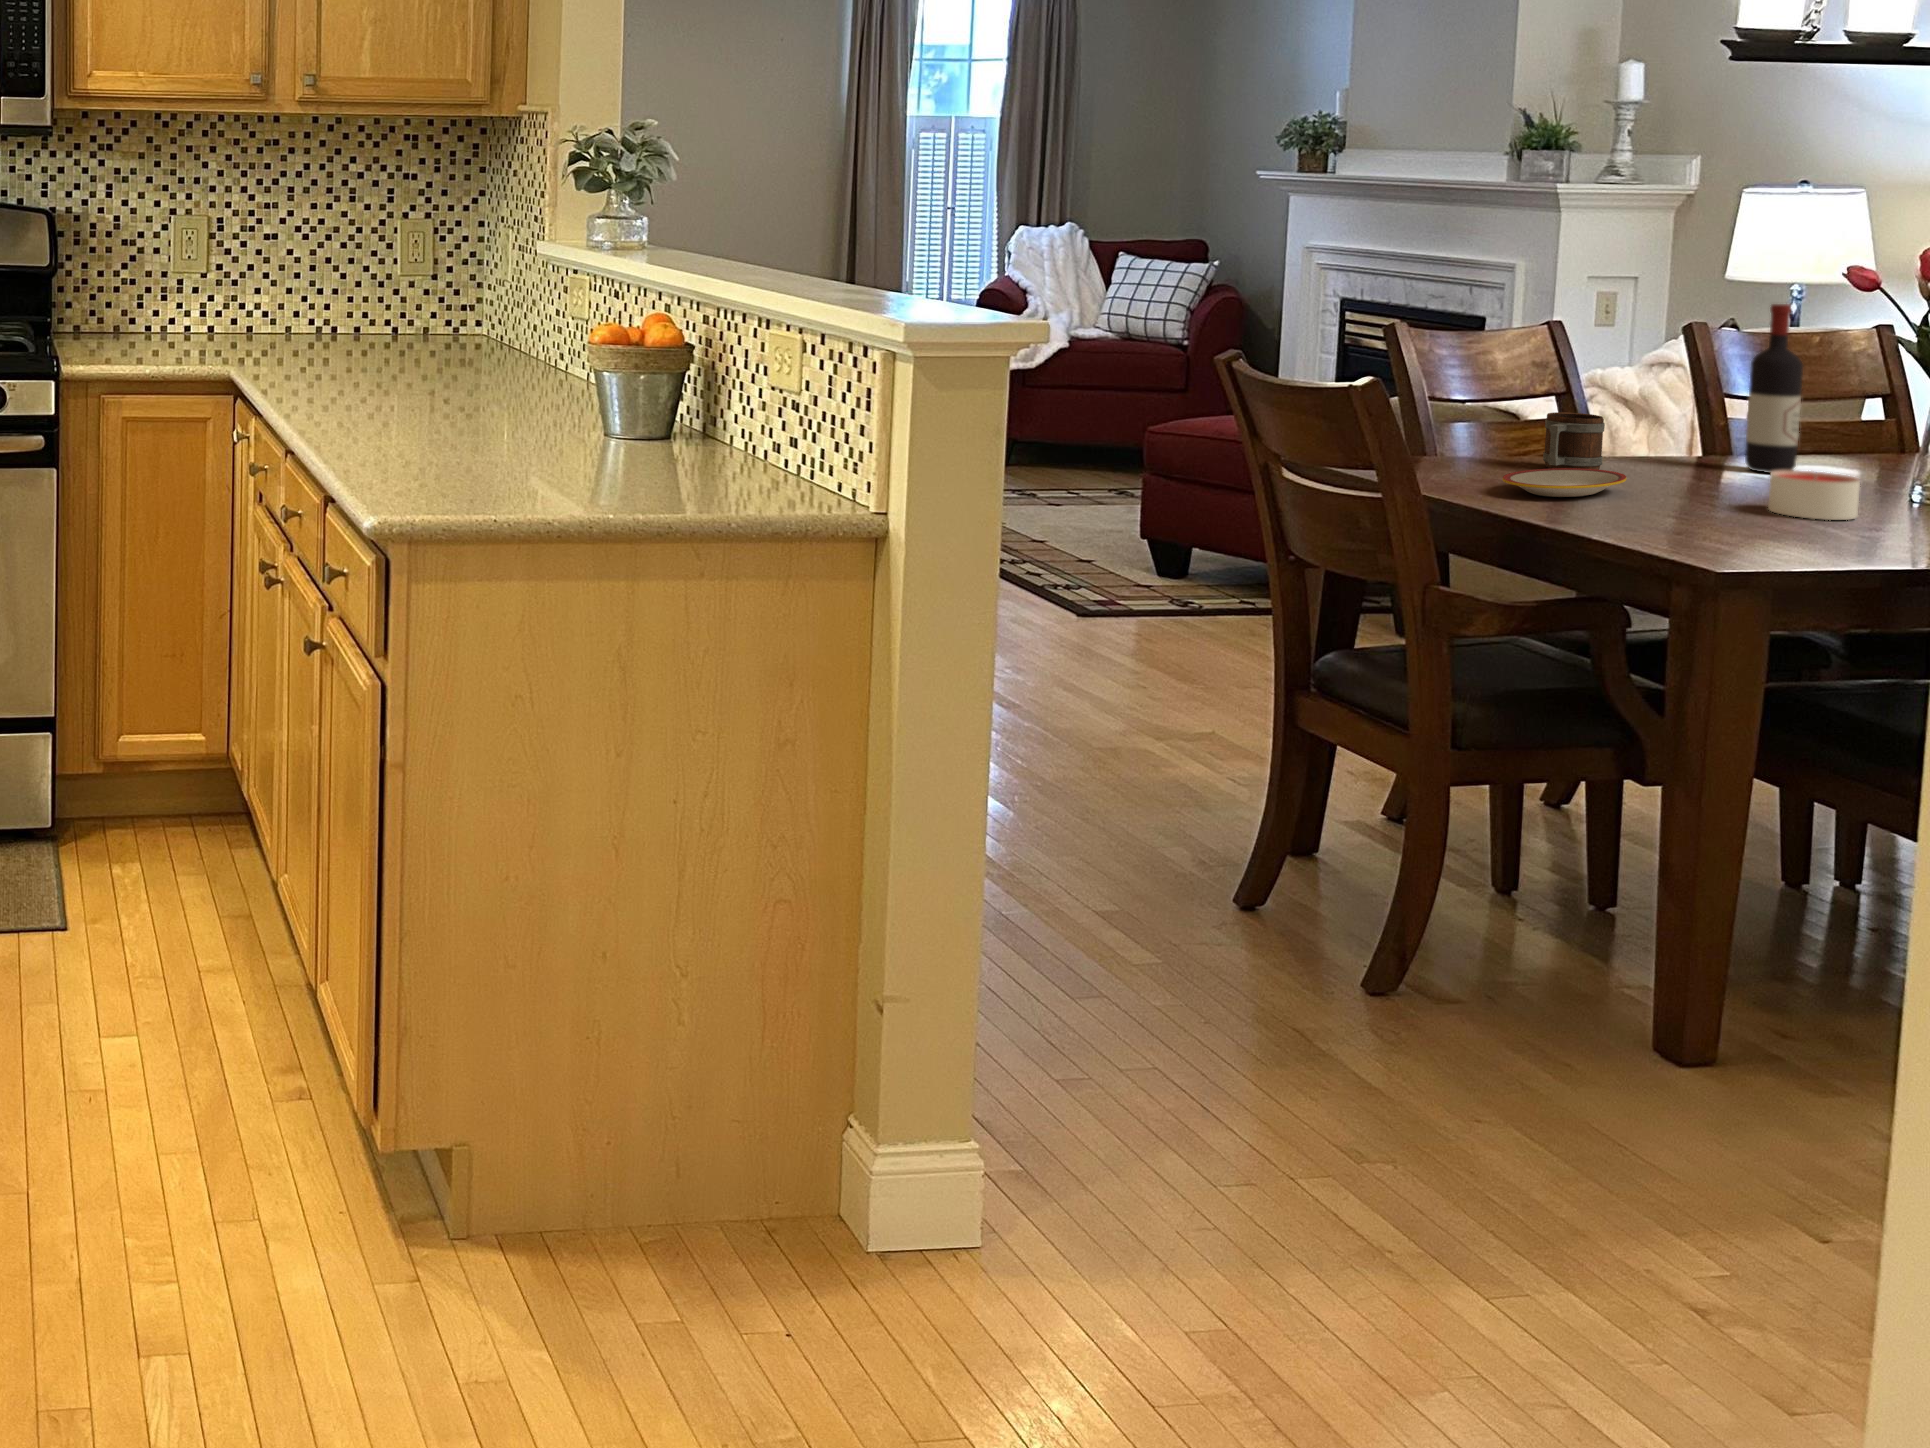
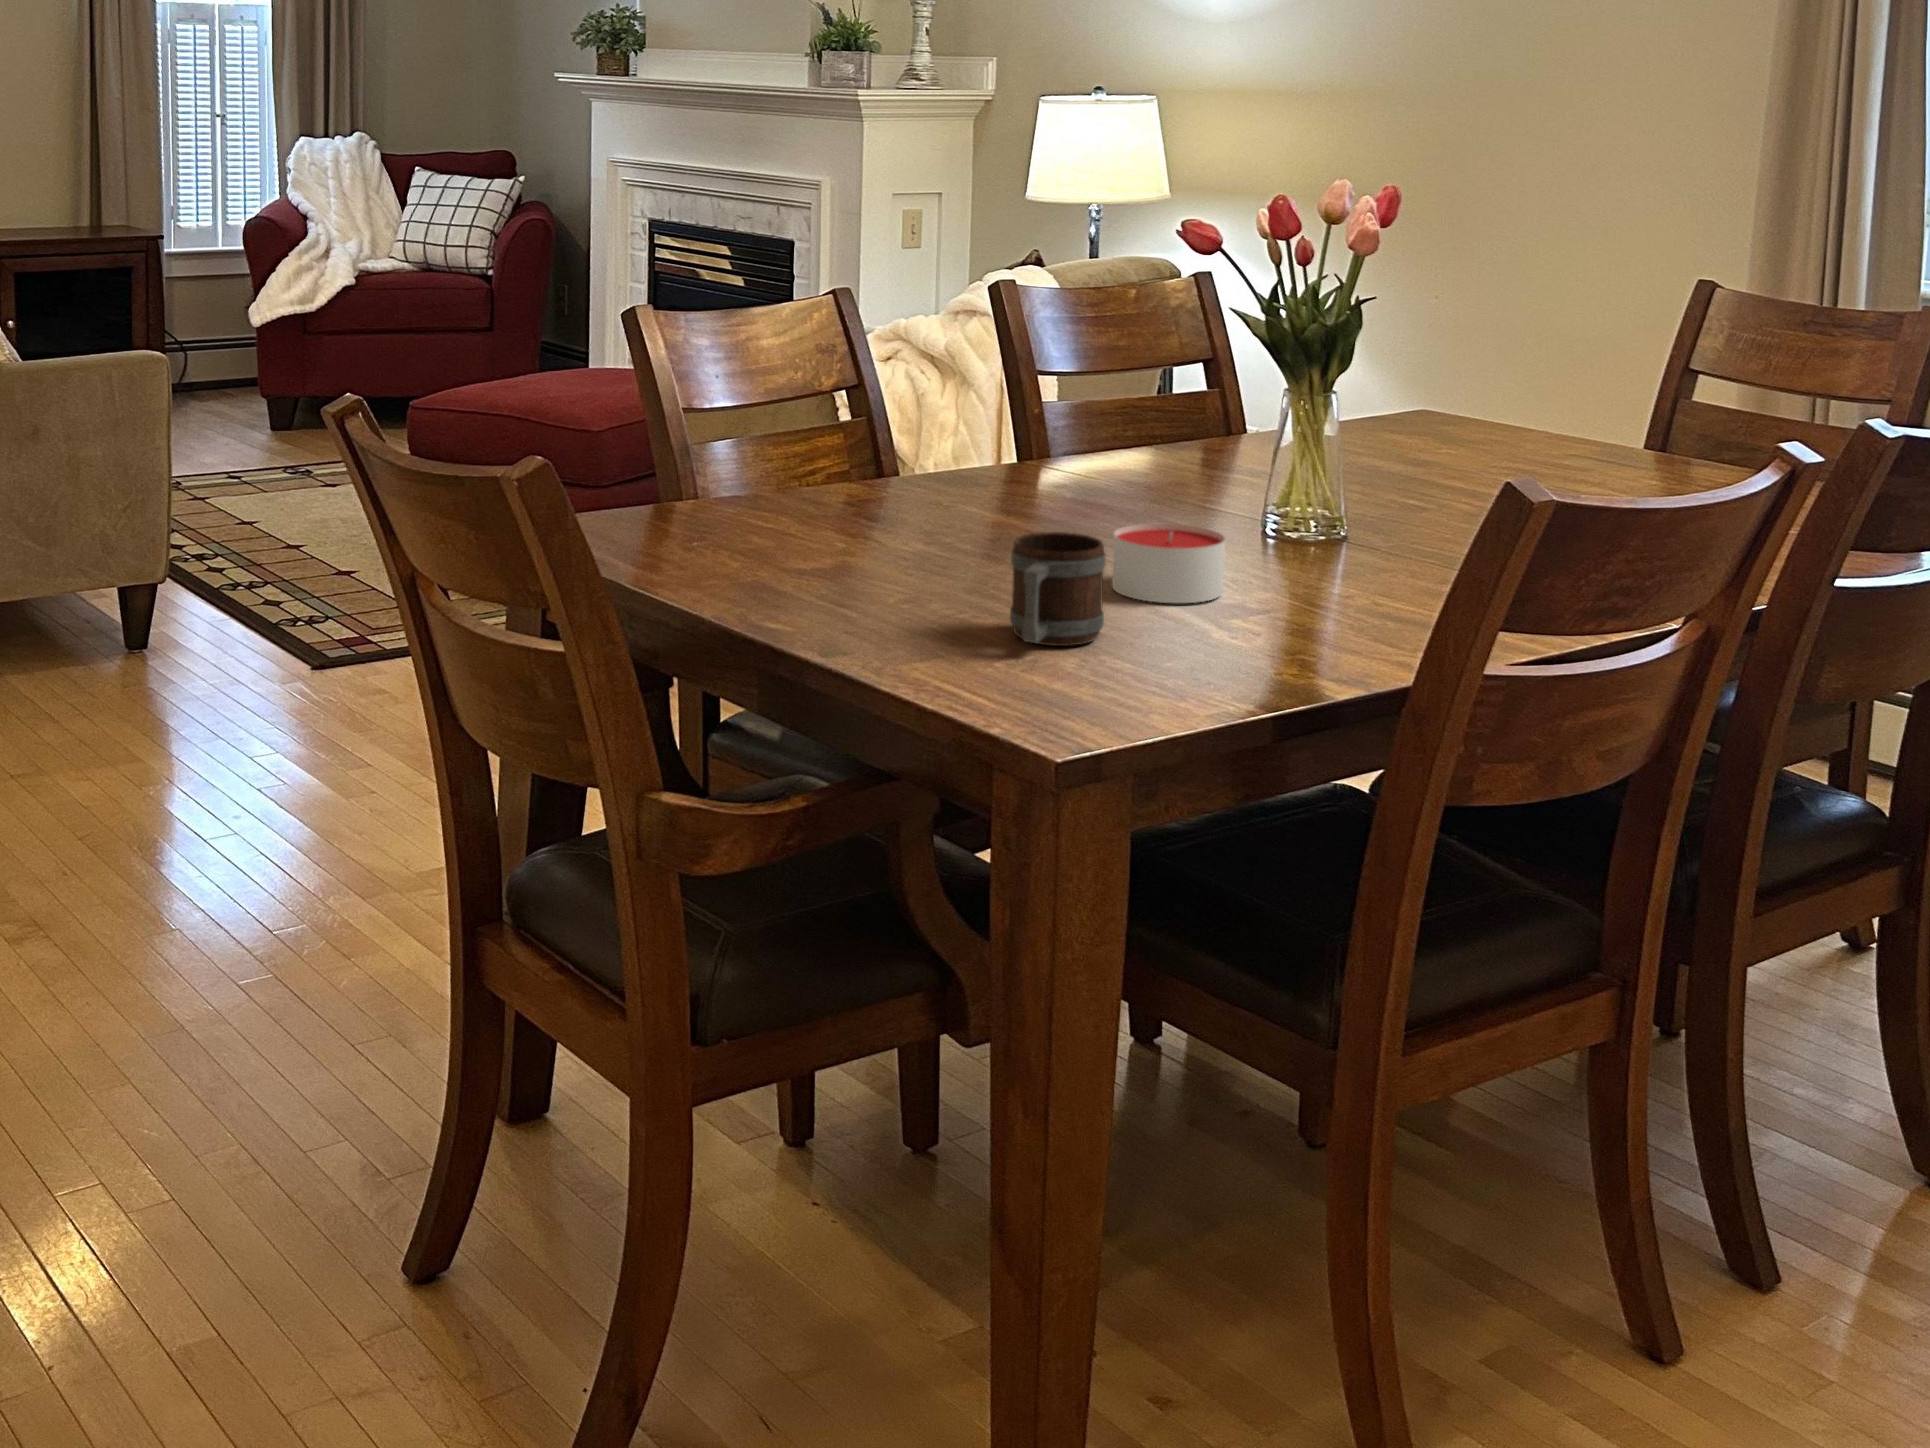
wine bottle: present [1745,304,1803,473] -> none [1072,266,1137,499]
mug: present [1543,412,1605,470] -> present [1010,532,1106,646]
plate: present [1502,468,1627,497] -> none [759,533,930,597]

